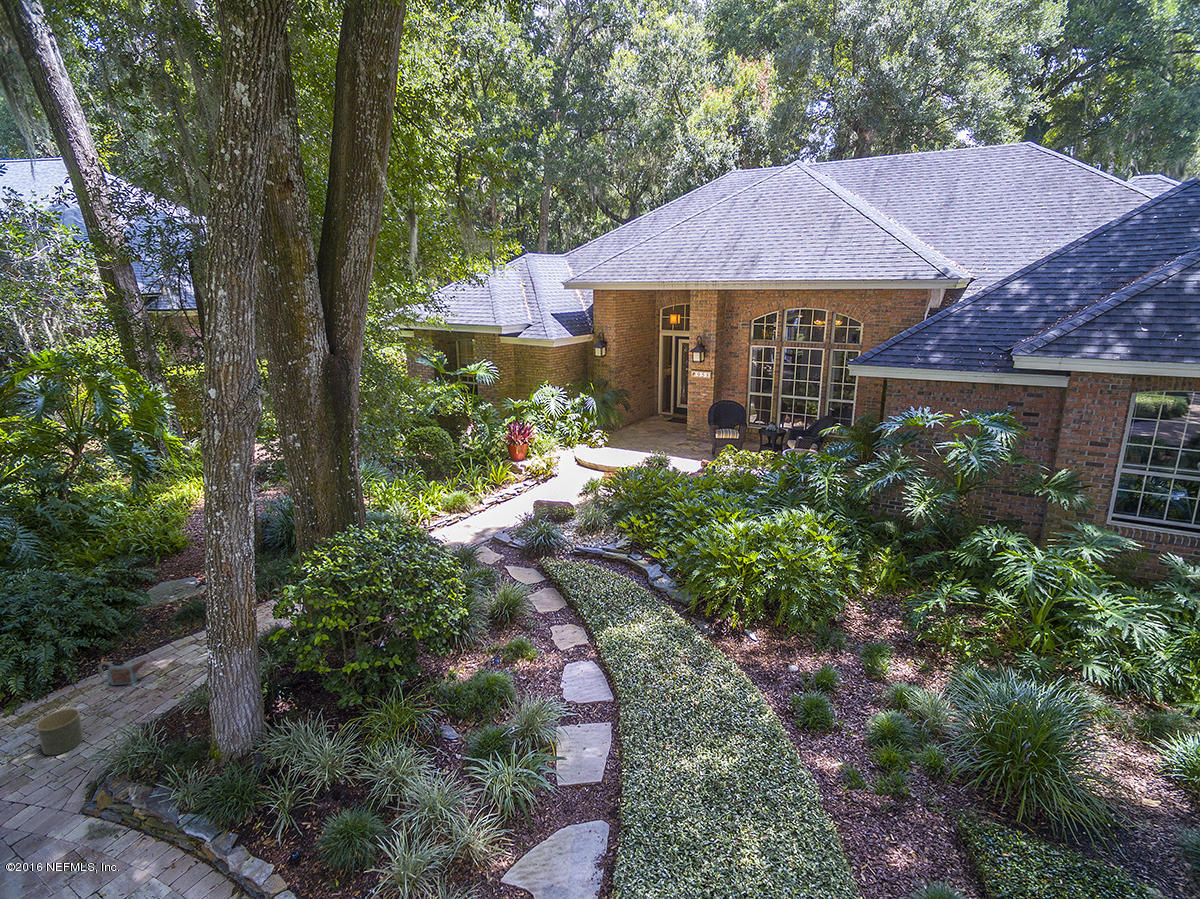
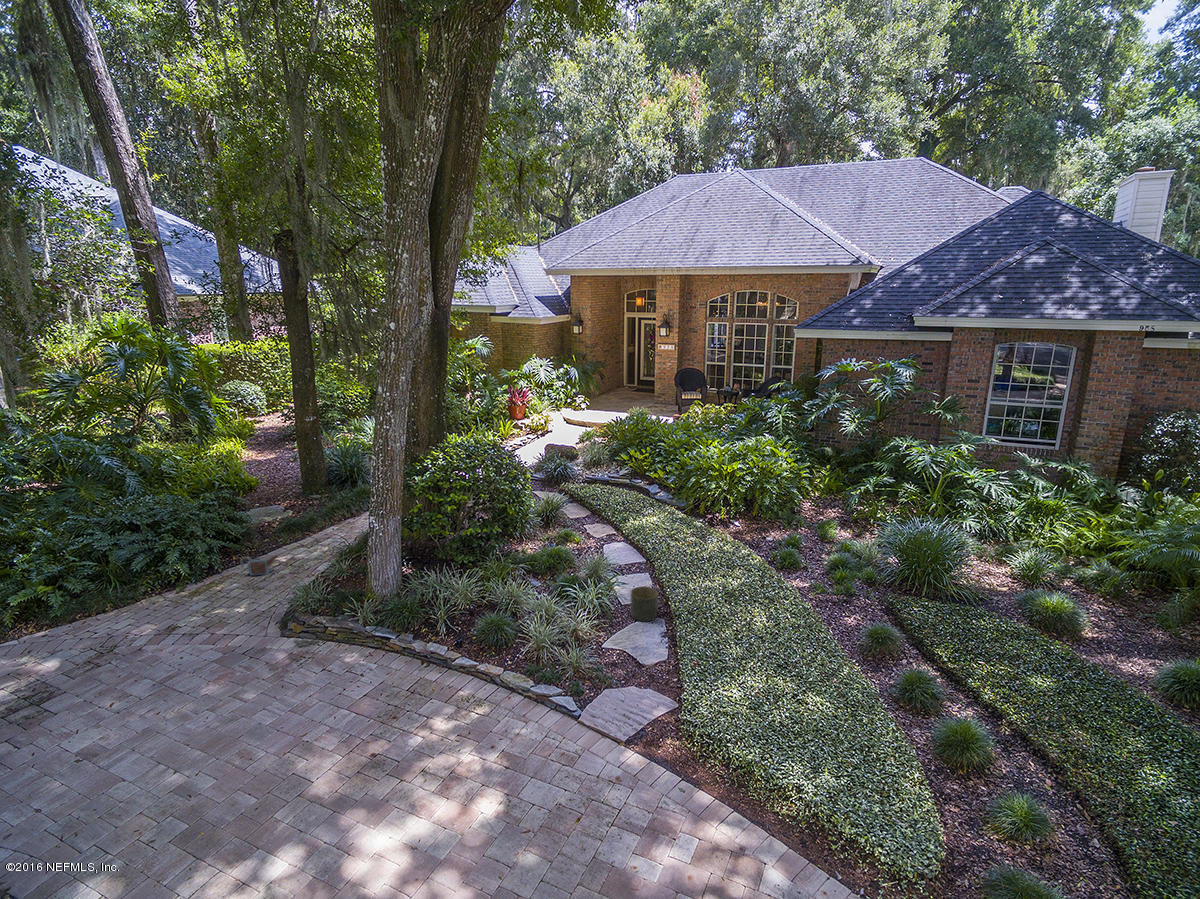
planter: present [36,709,84,755] -> present [631,586,658,621]

